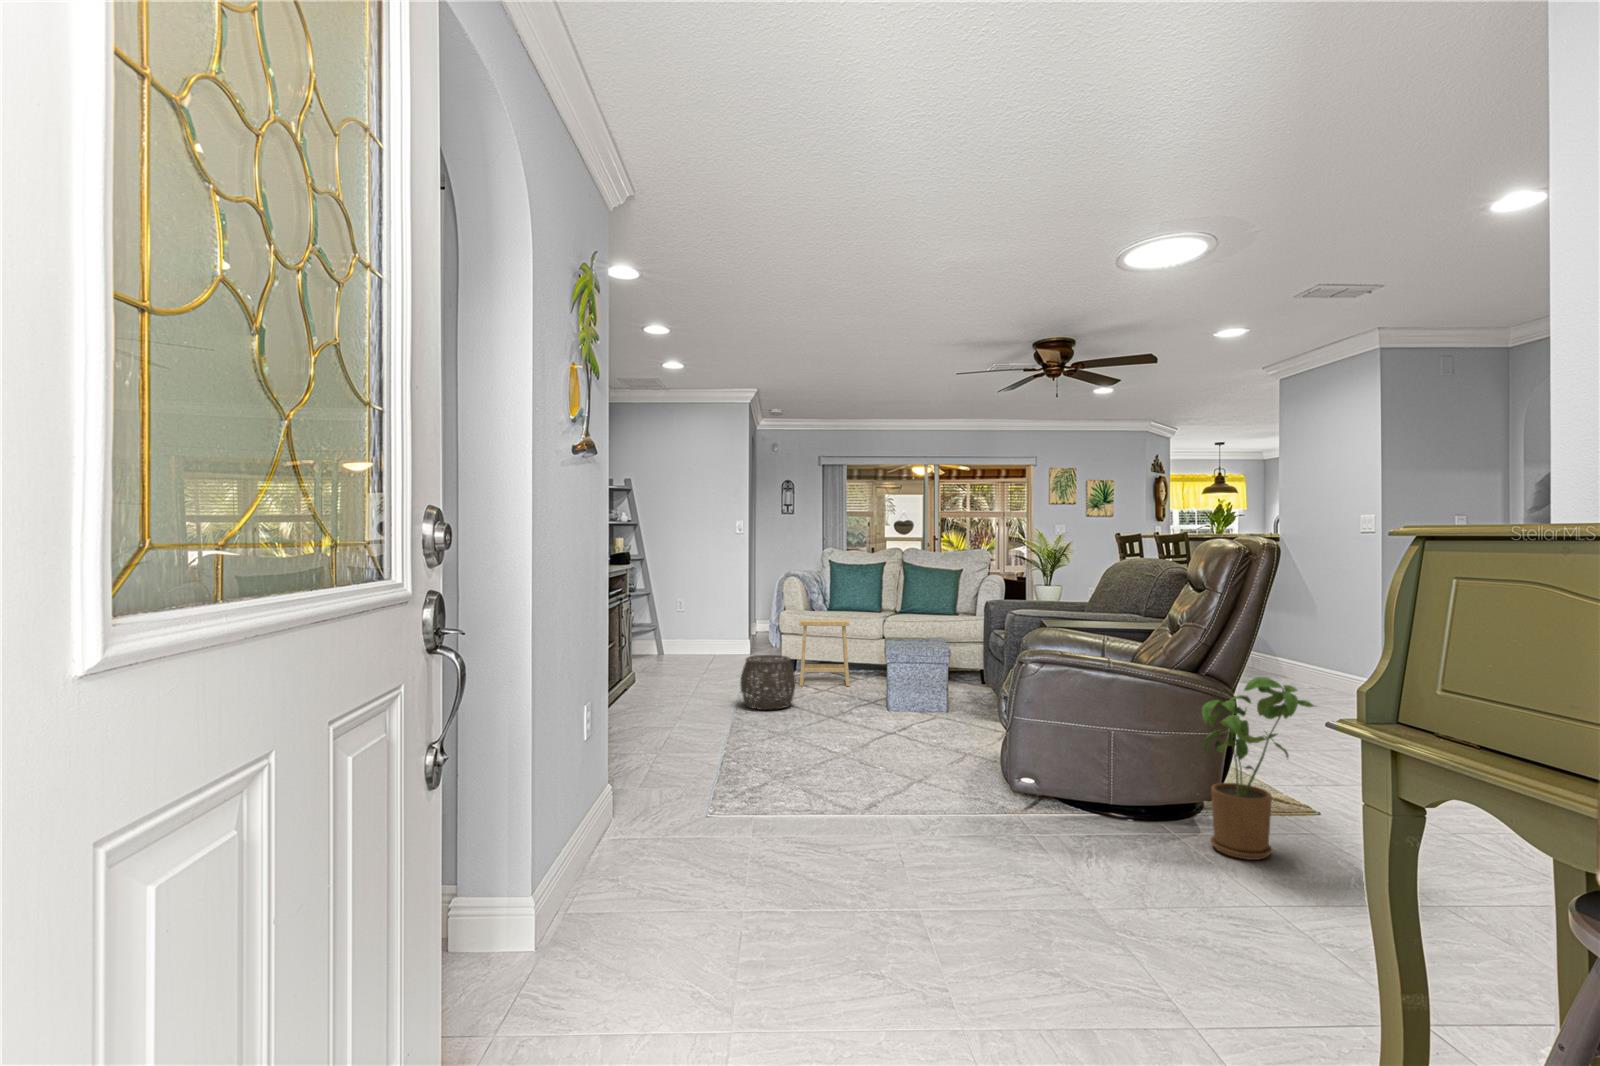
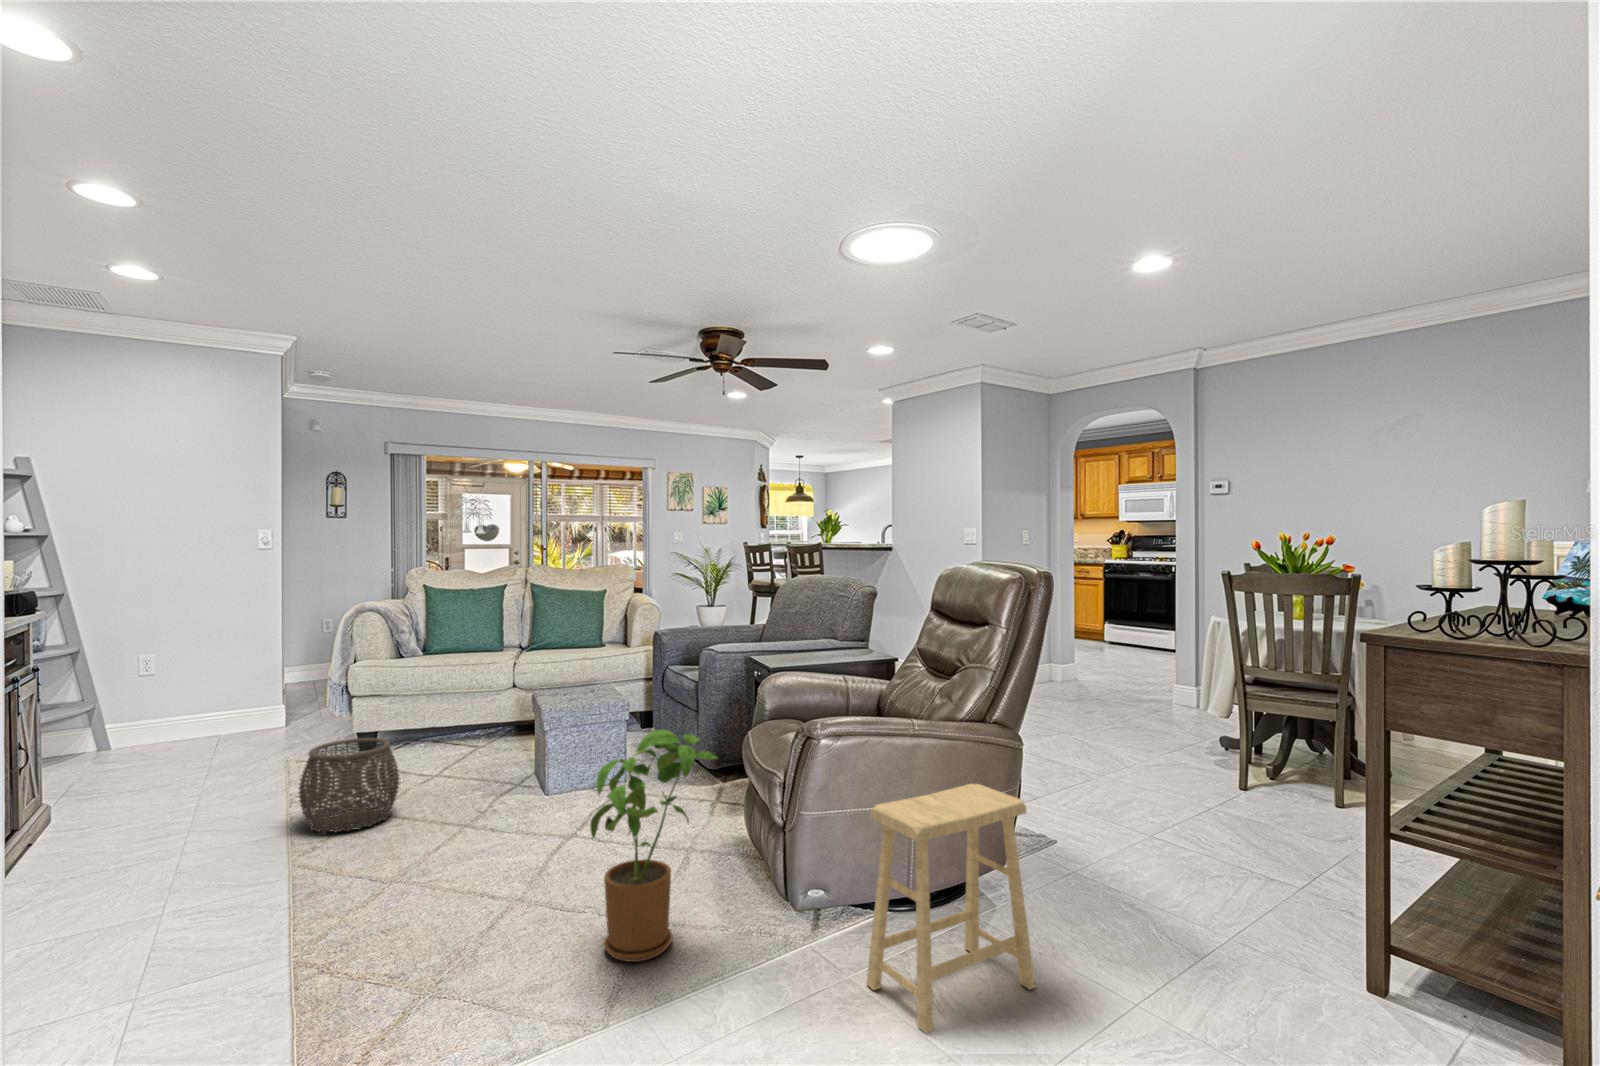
footstool: present [799,619,850,686] -> present [867,784,1035,1033]
house plant: present [1202,677,1315,860] -> present [590,730,717,962]

